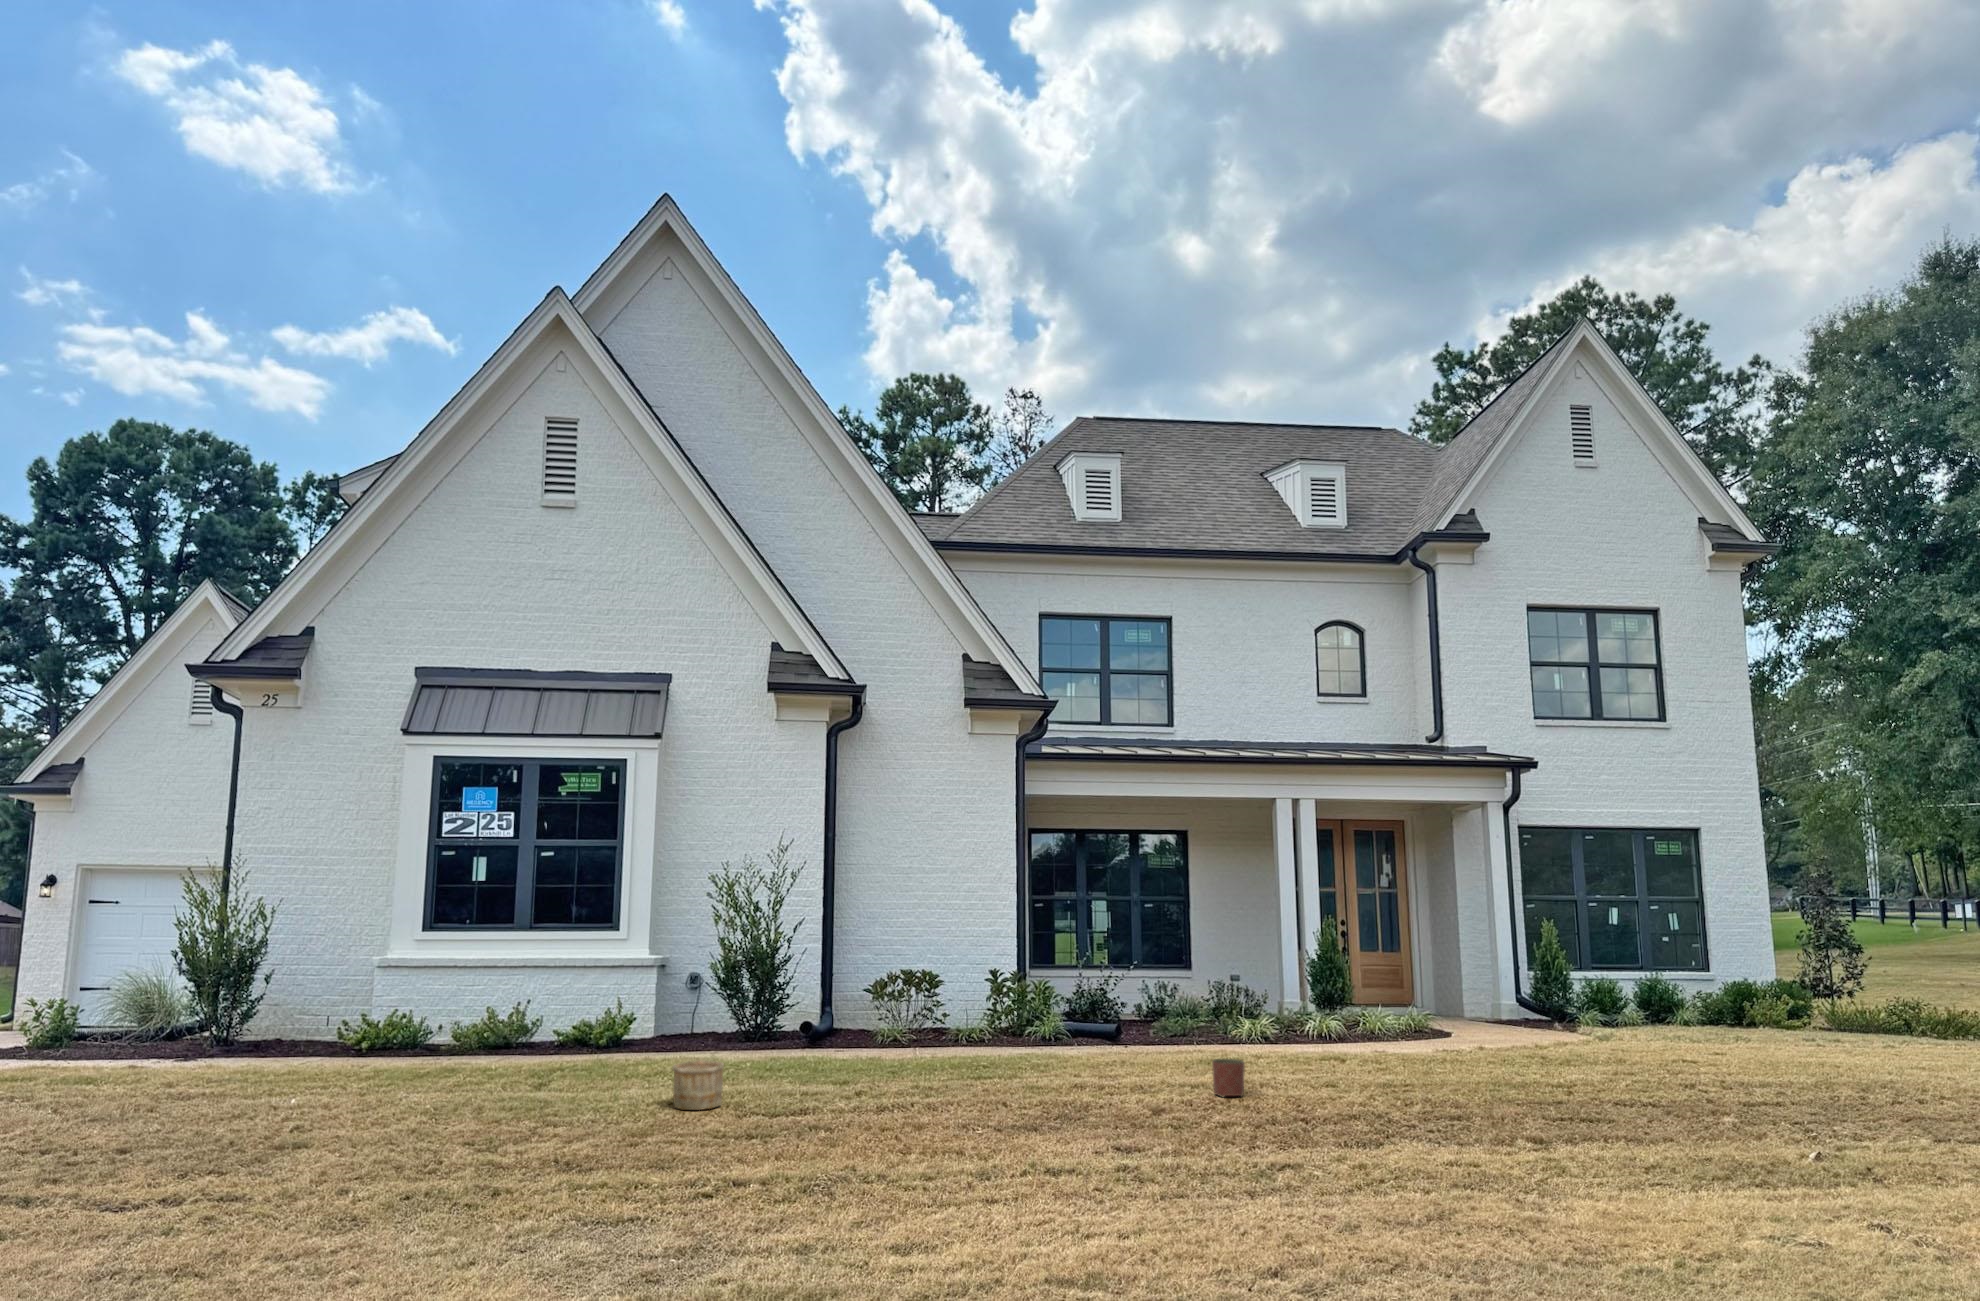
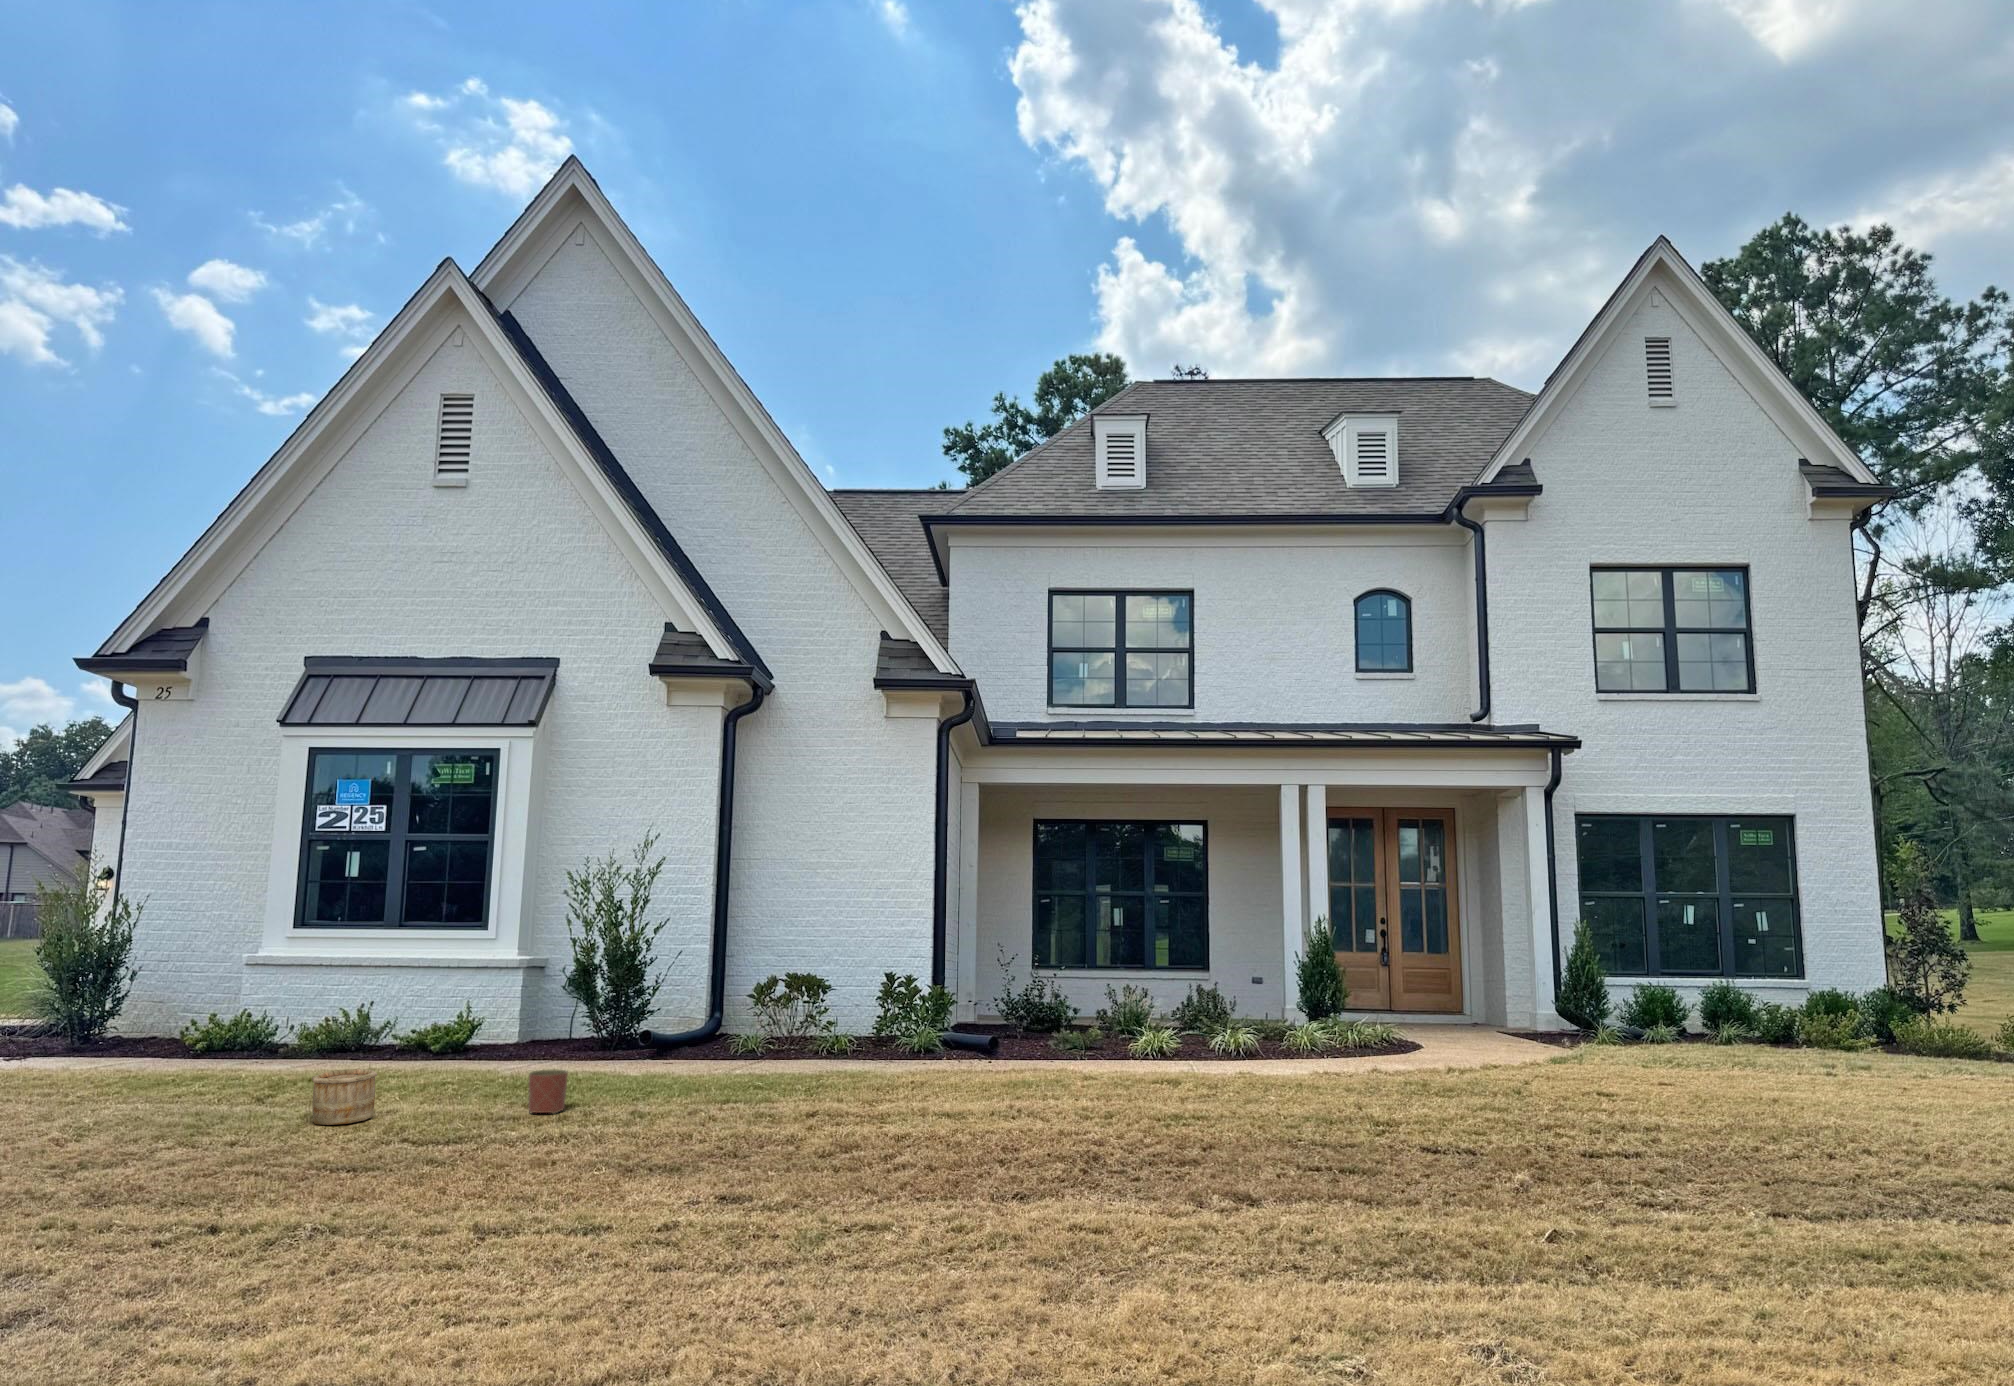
planter: present [1212,1059,1245,1097] -> present [529,1069,568,1114]

